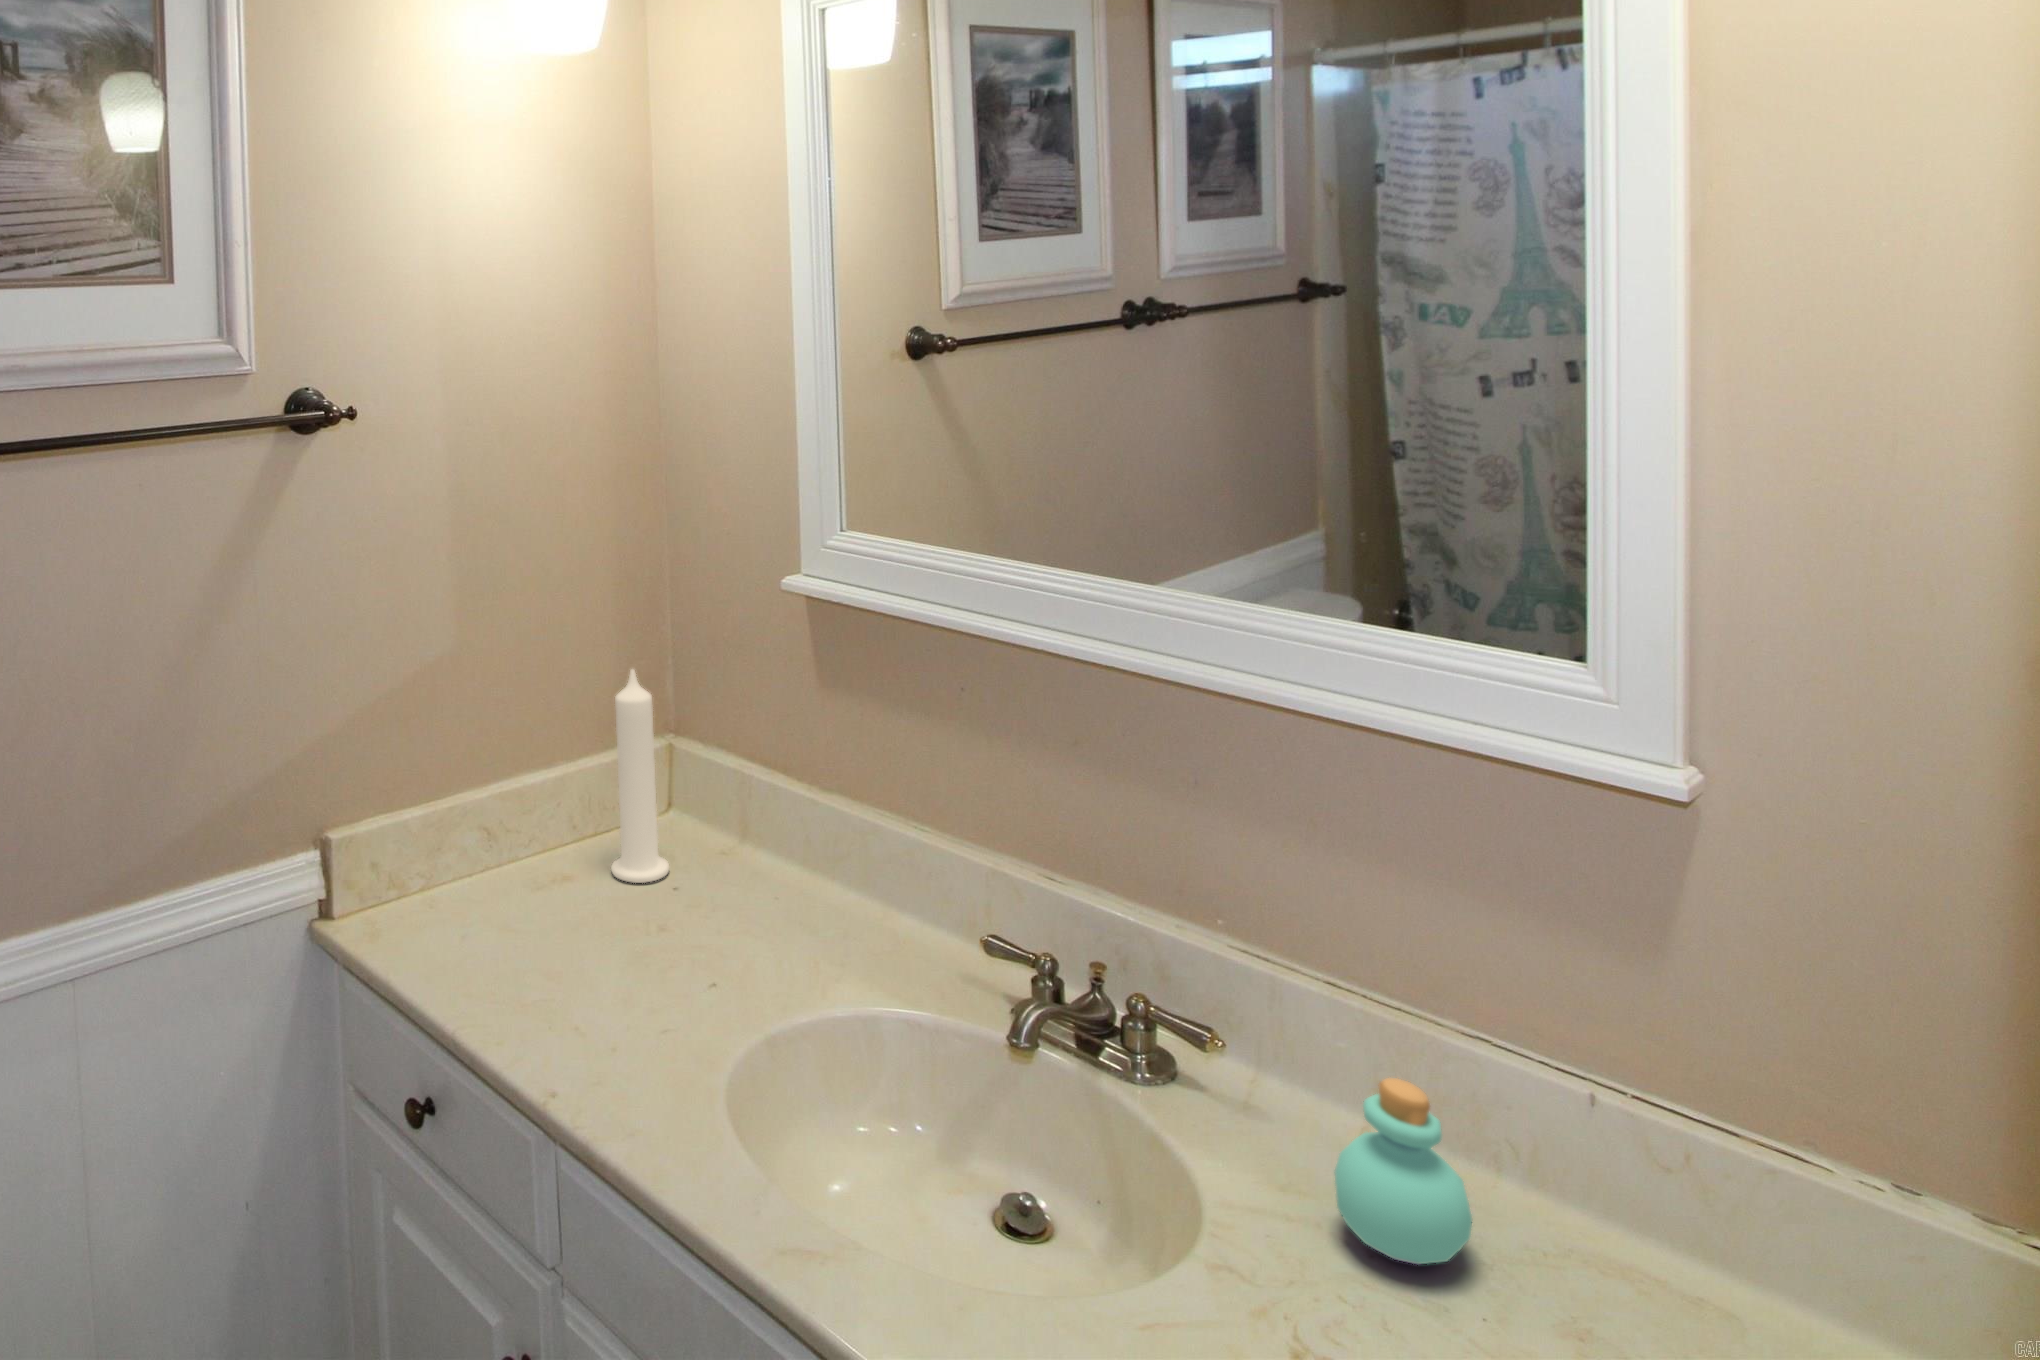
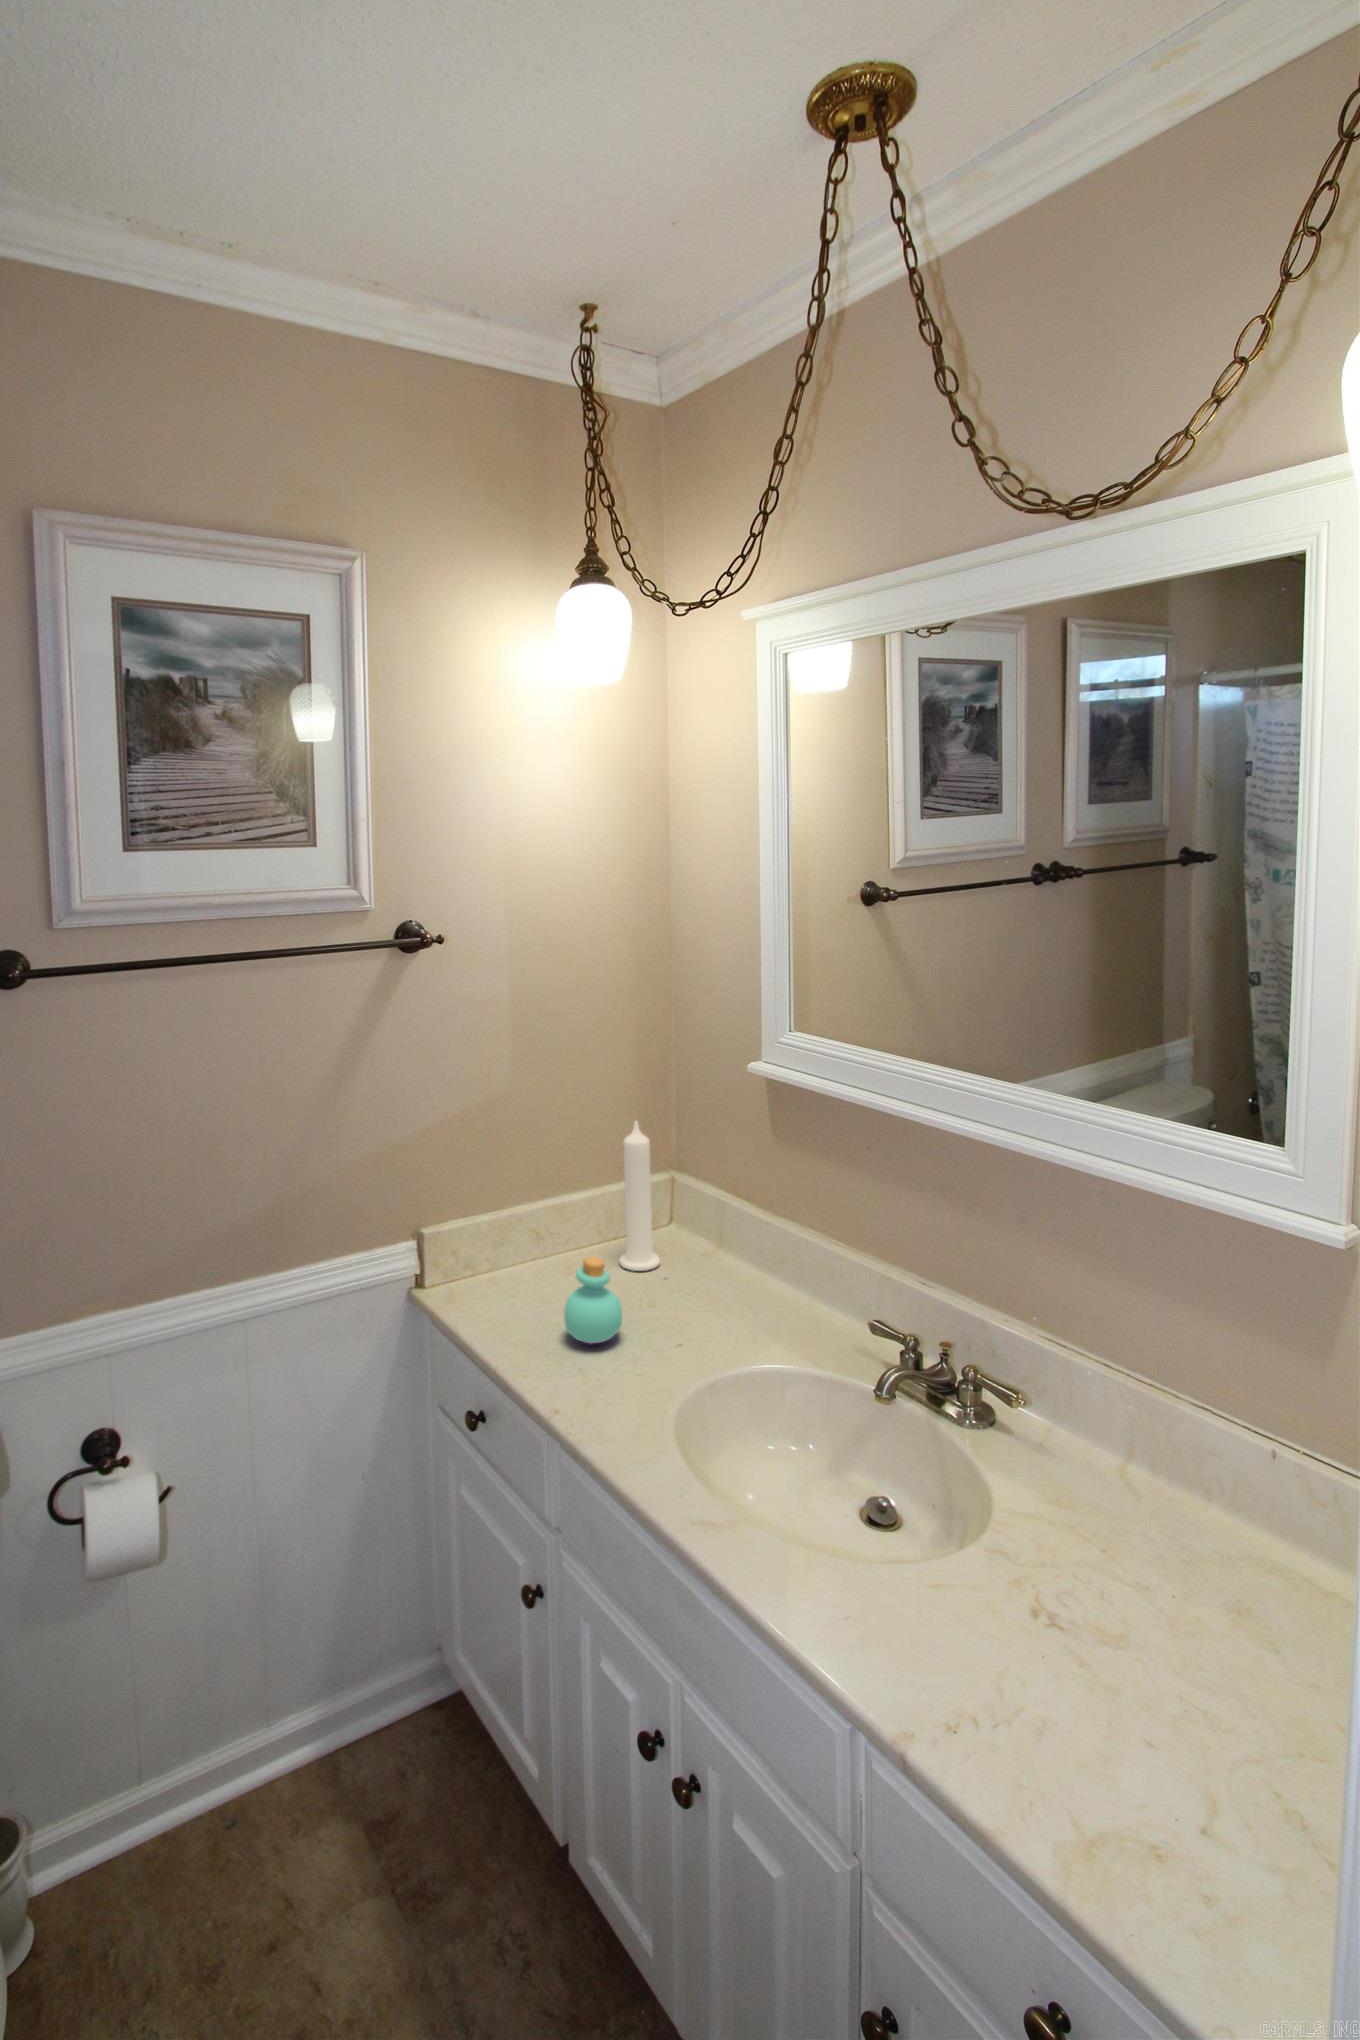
perfume bottle: present [1335,1078,1472,1264] -> present [564,1257,622,1344]

